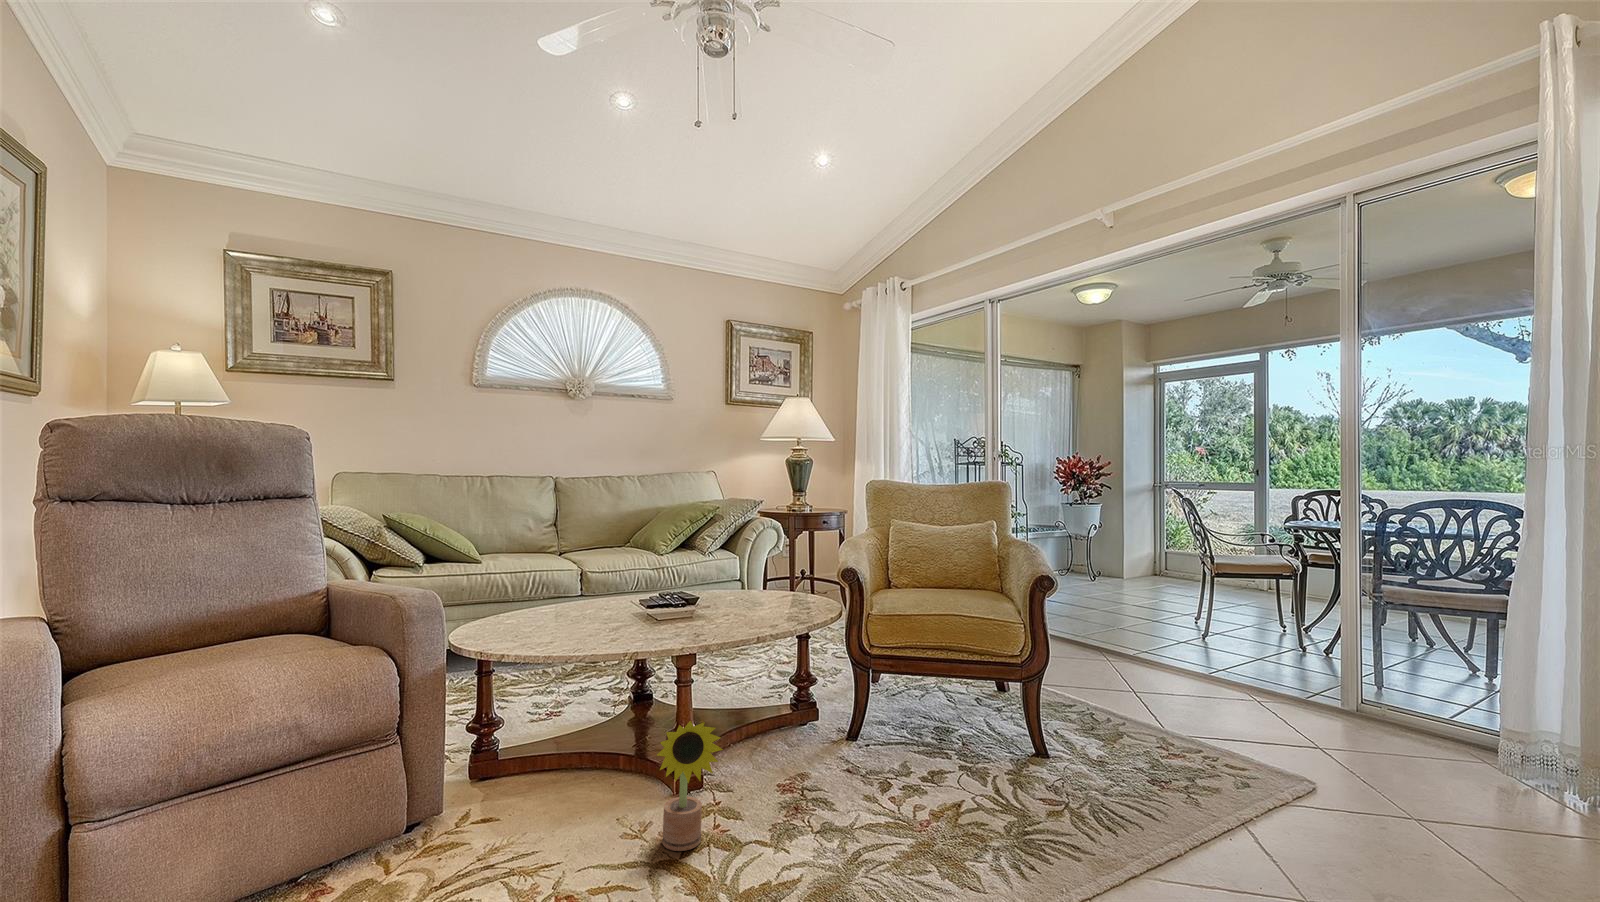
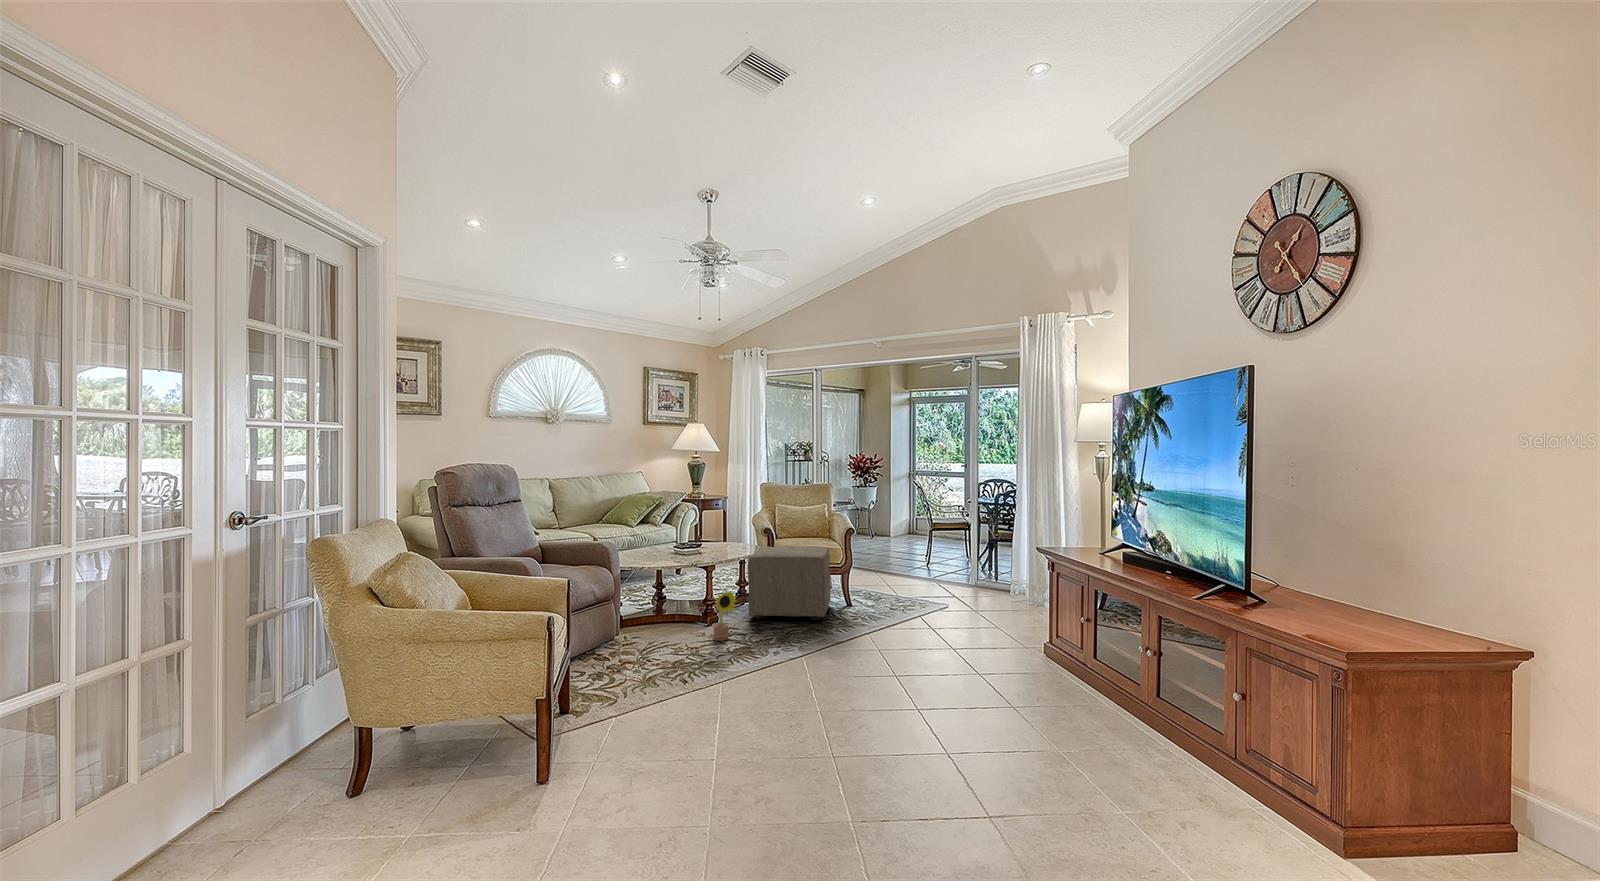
ottoman: none [788,604,996,805] -> present [748,546,831,620]

